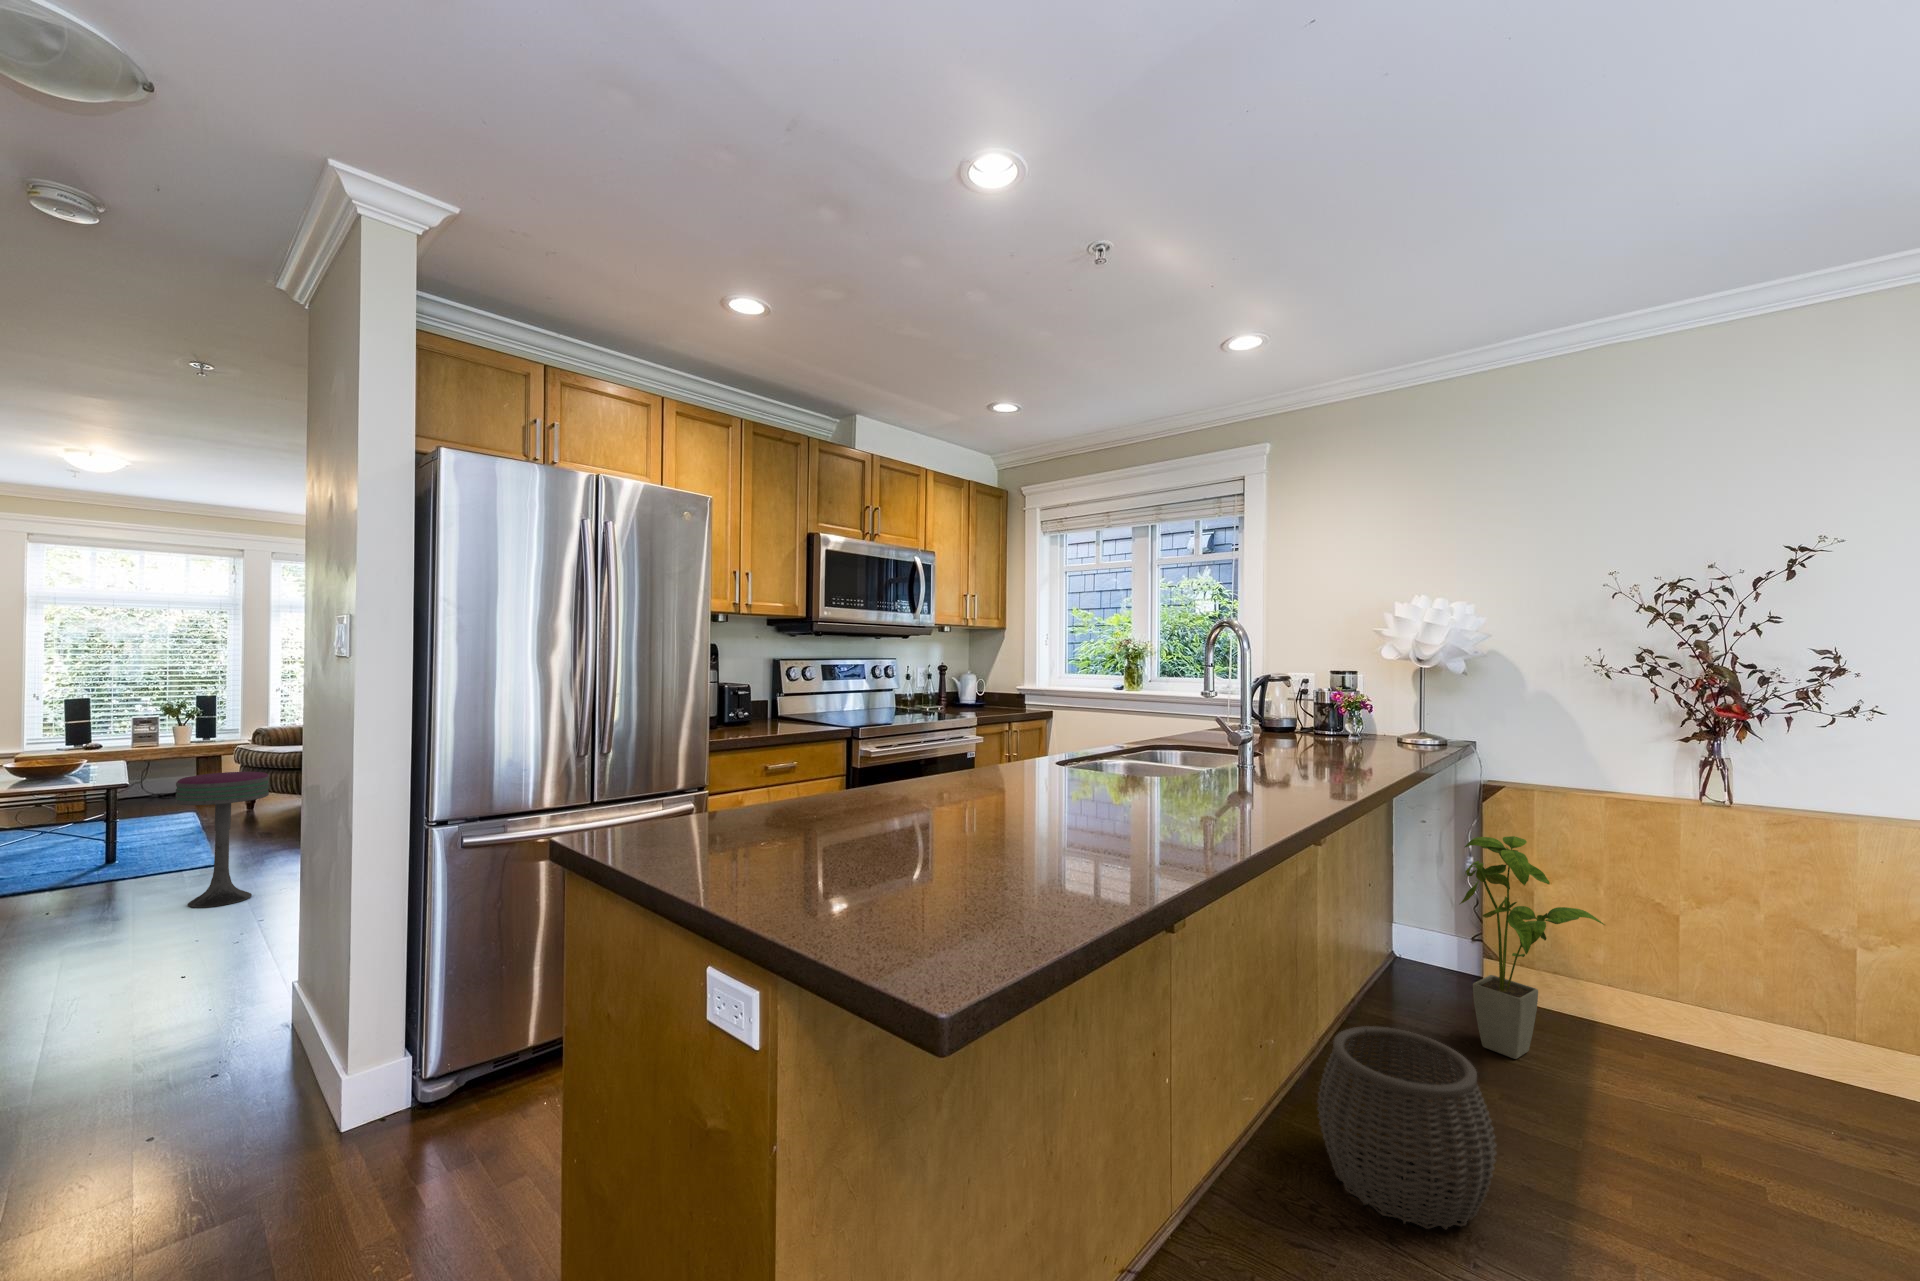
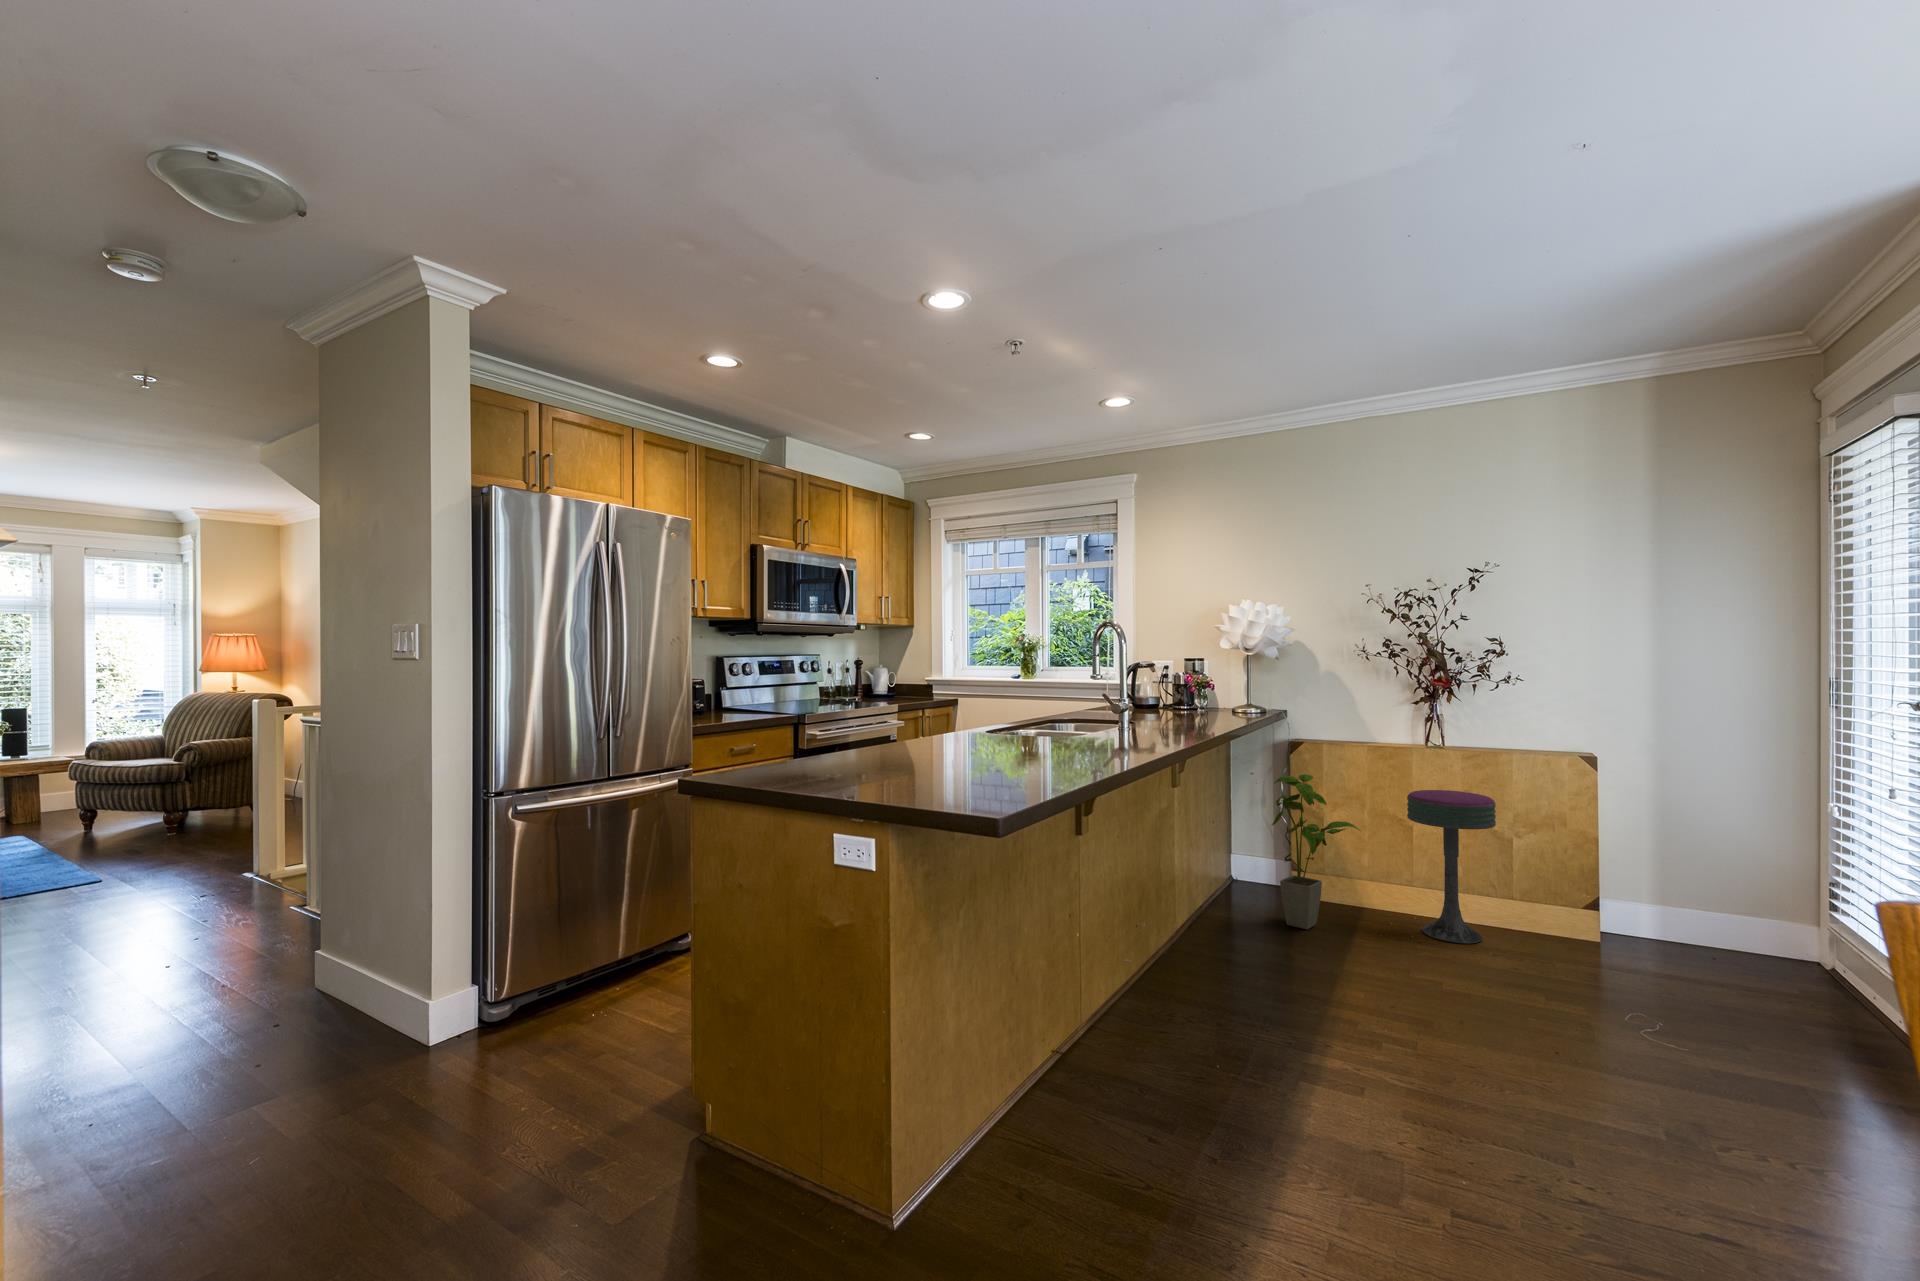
bar stool: present [175,772,269,908] -> present [1407,790,1496,944]
woven basket: present [1317,1026,1497,1229] -> none [1178,900,1286,1015]

